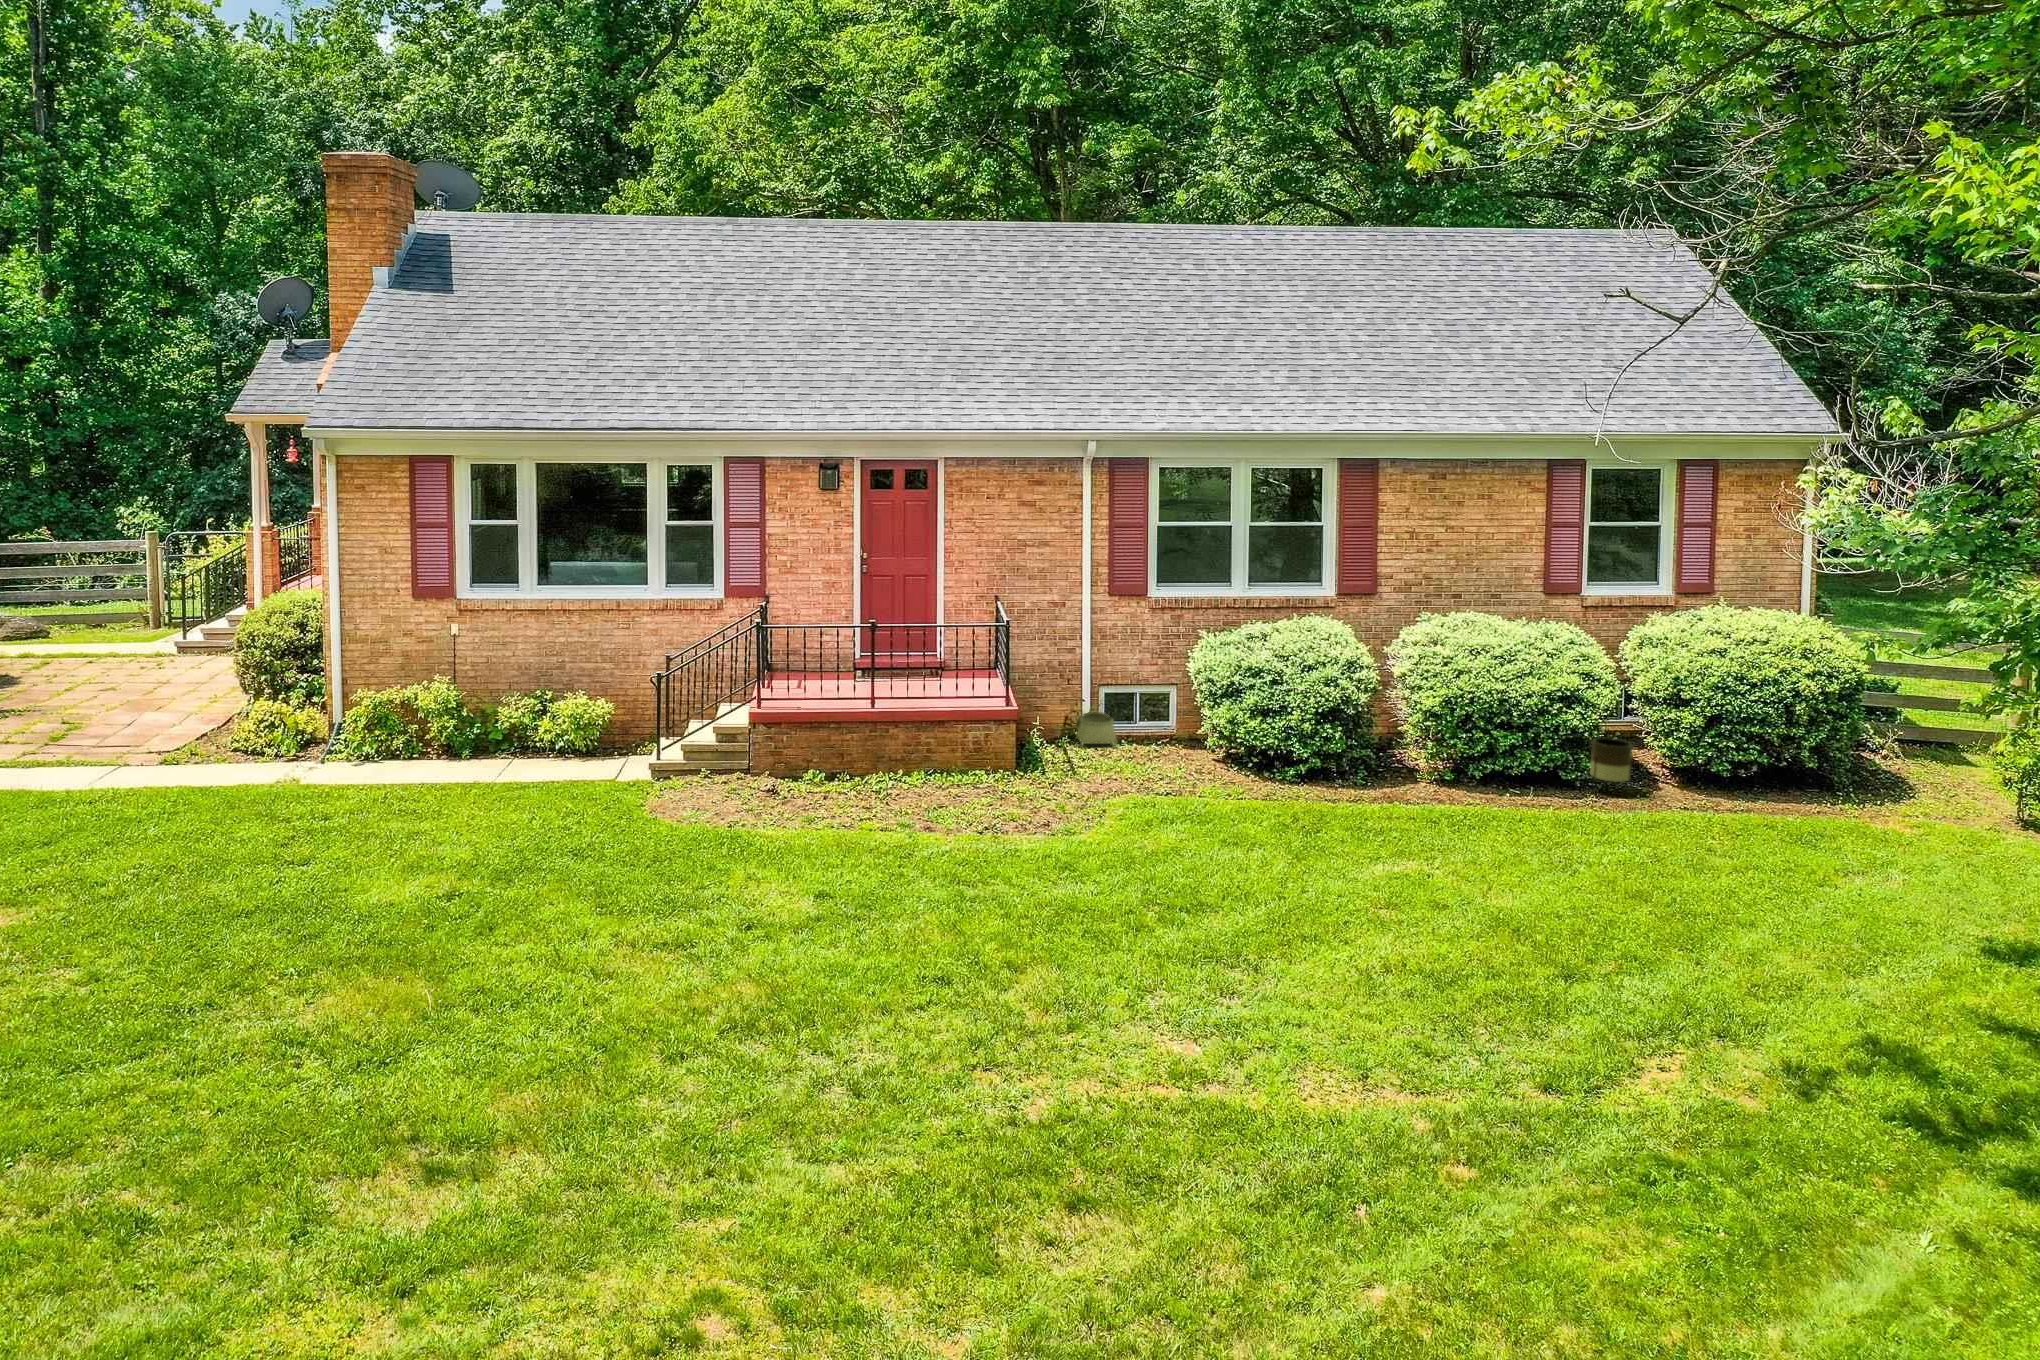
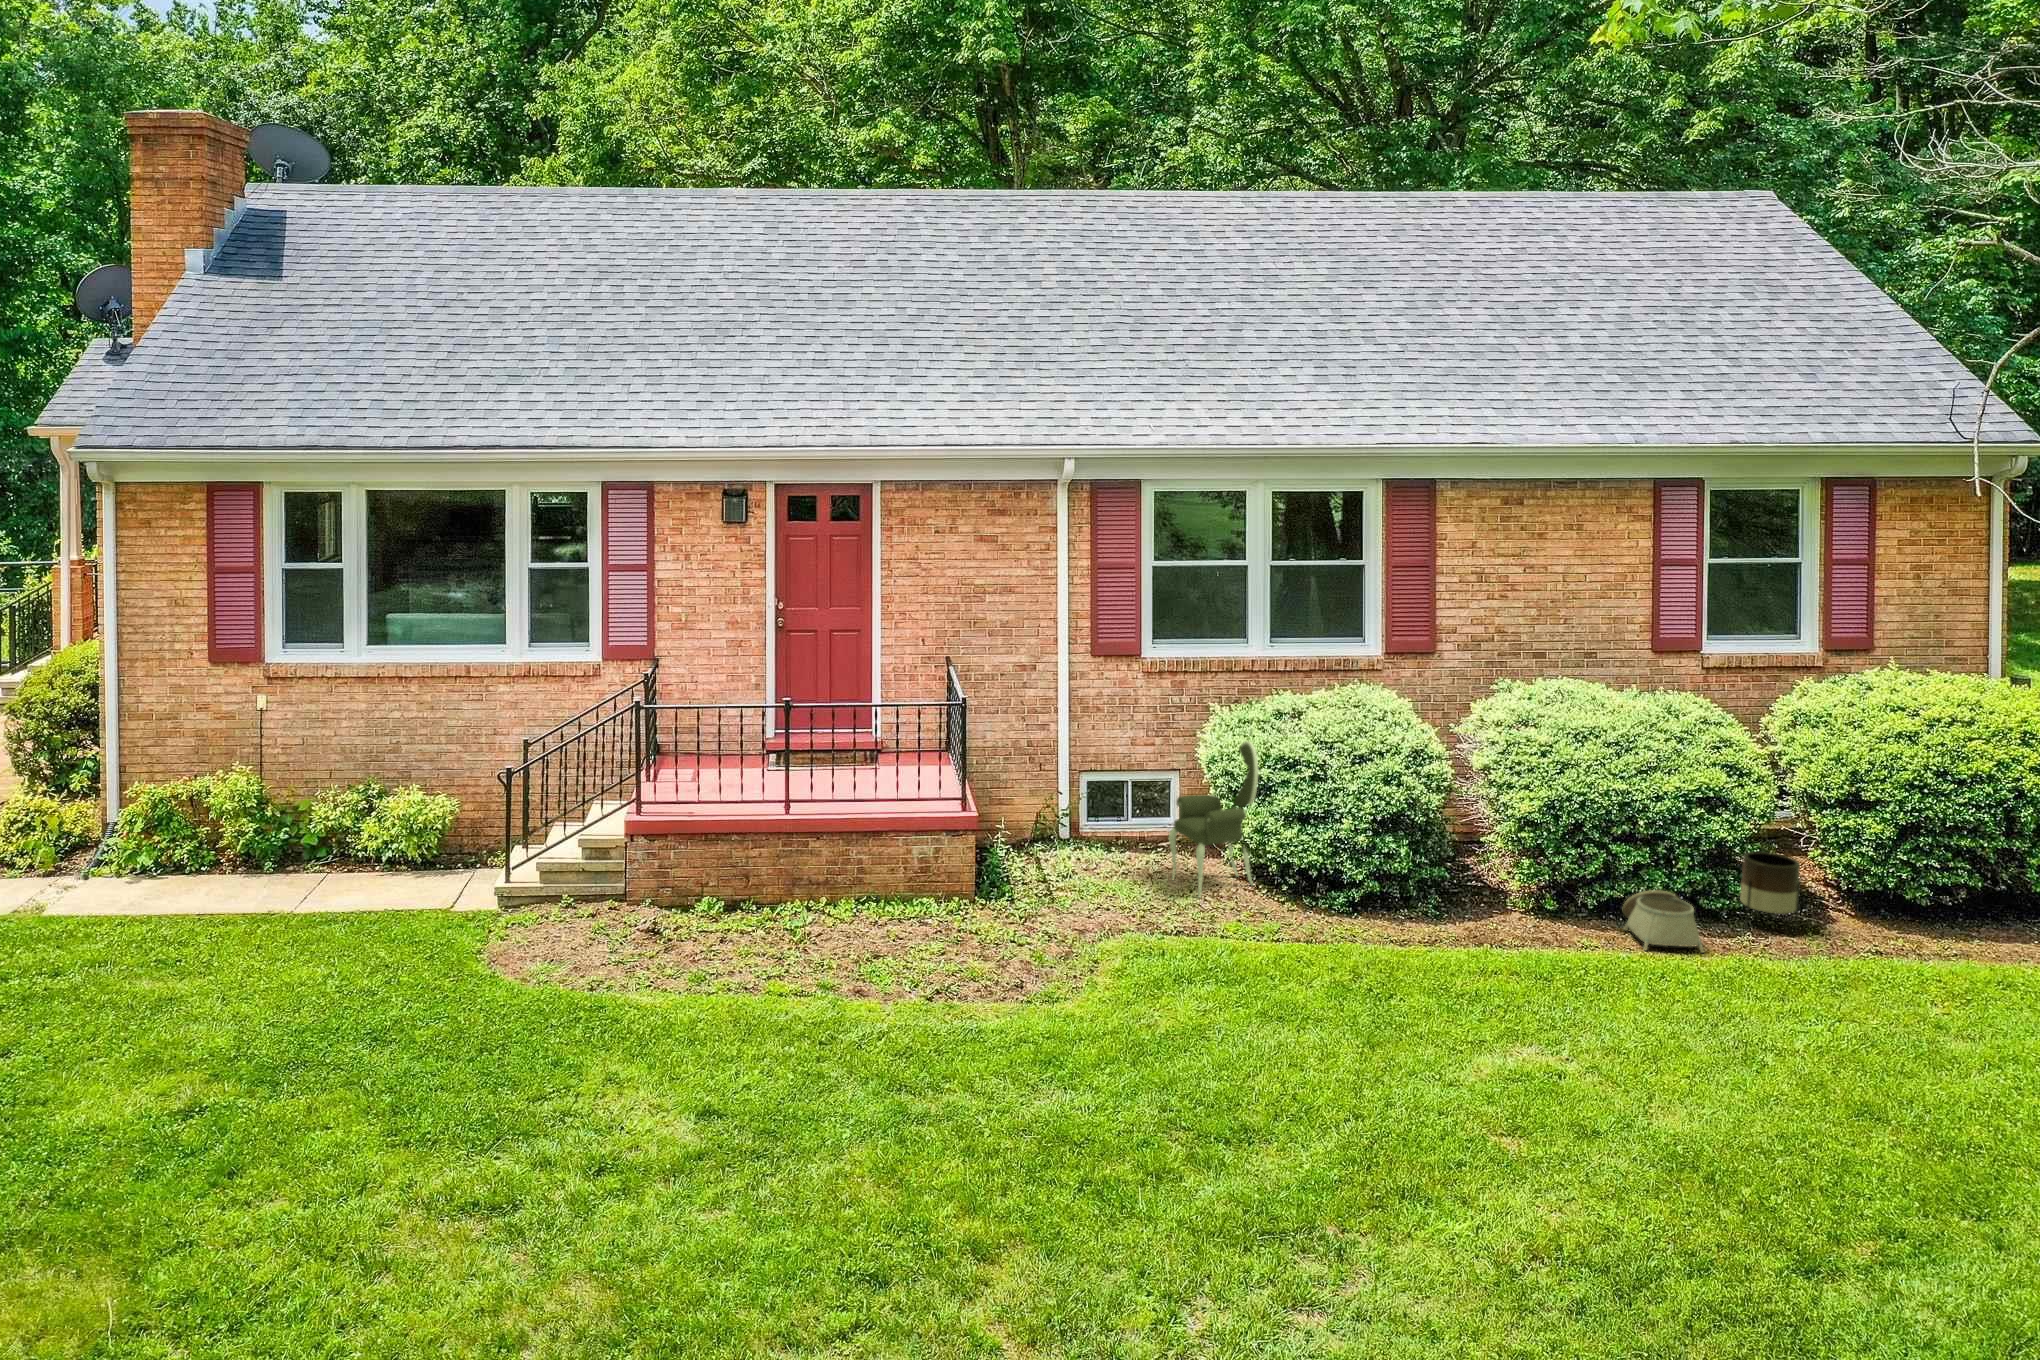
armchair: none [1164,656,1232,773] -> present [1169,741,1258,898]
basket: present [1076,711,1117,747] -> present [1622,890,1704,953]

